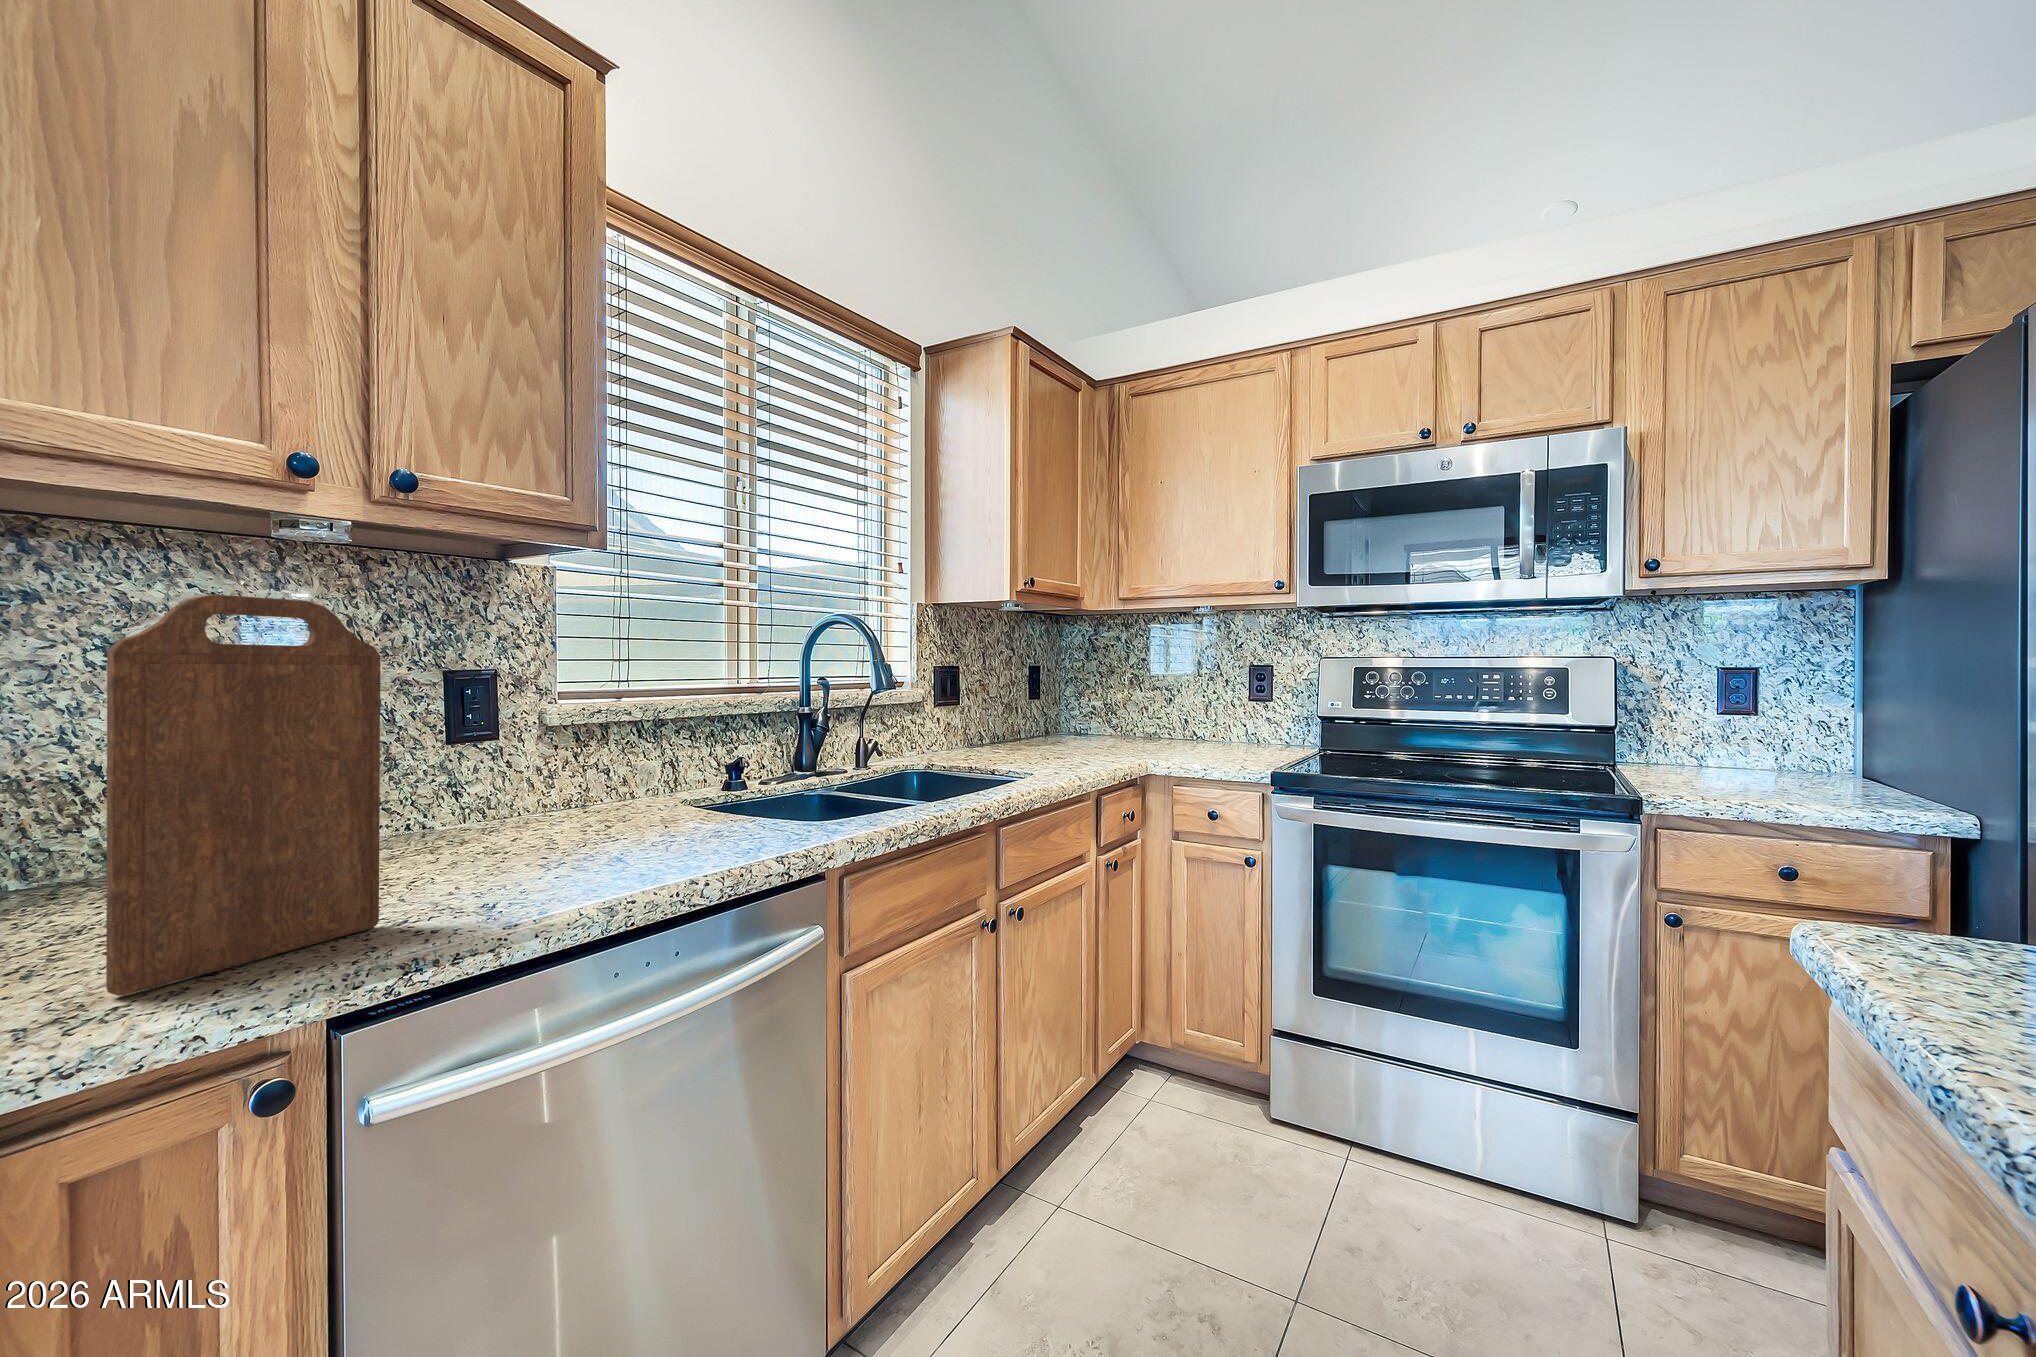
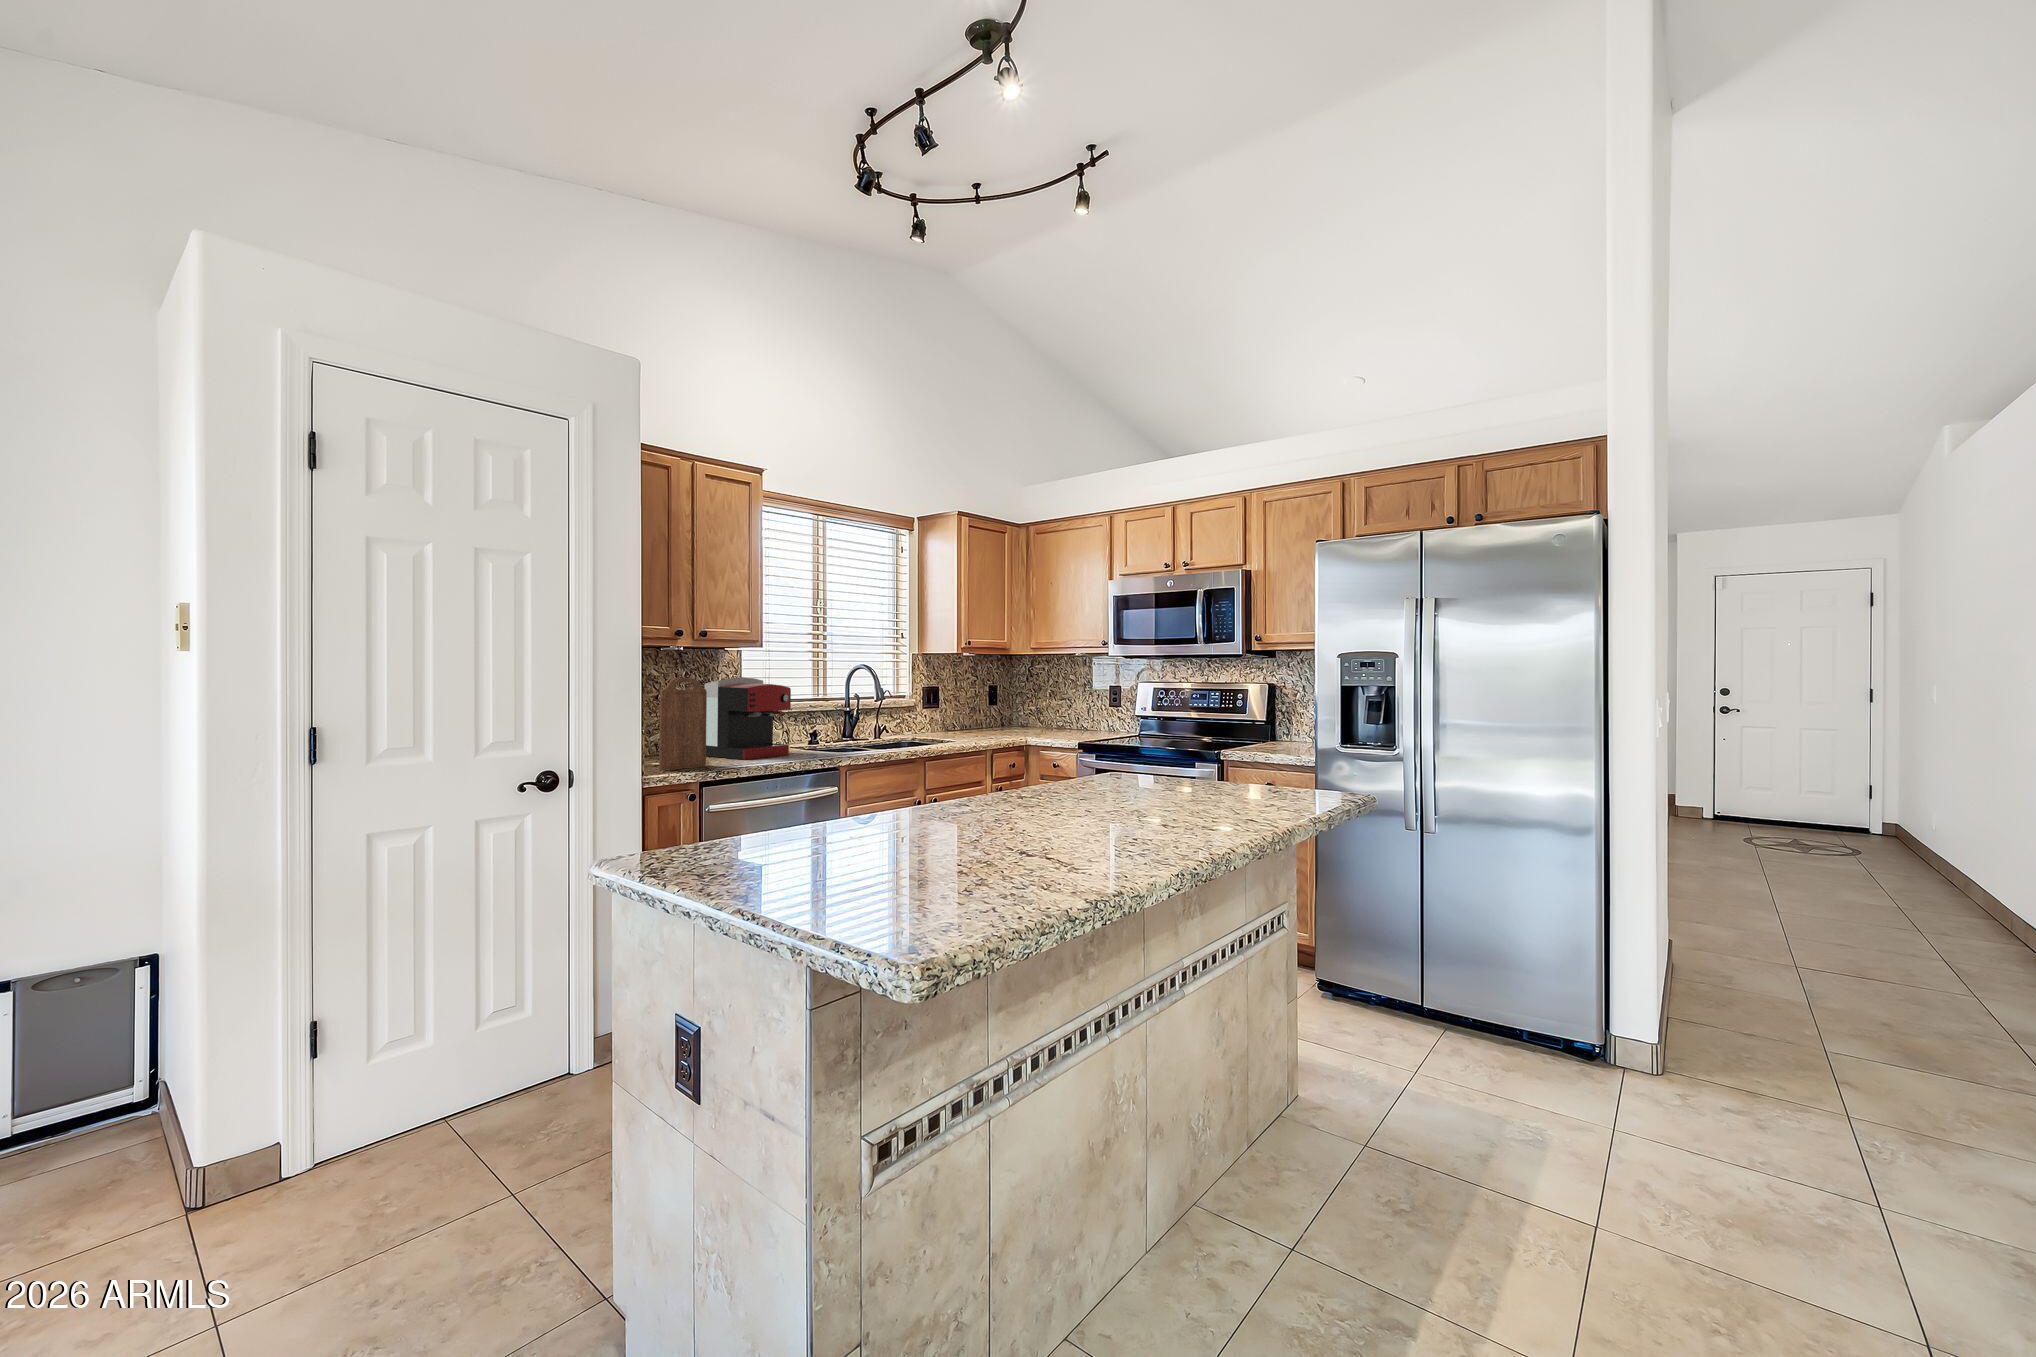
coffee maker: none [422,624,690,873] -> present [705,677,791,760]

